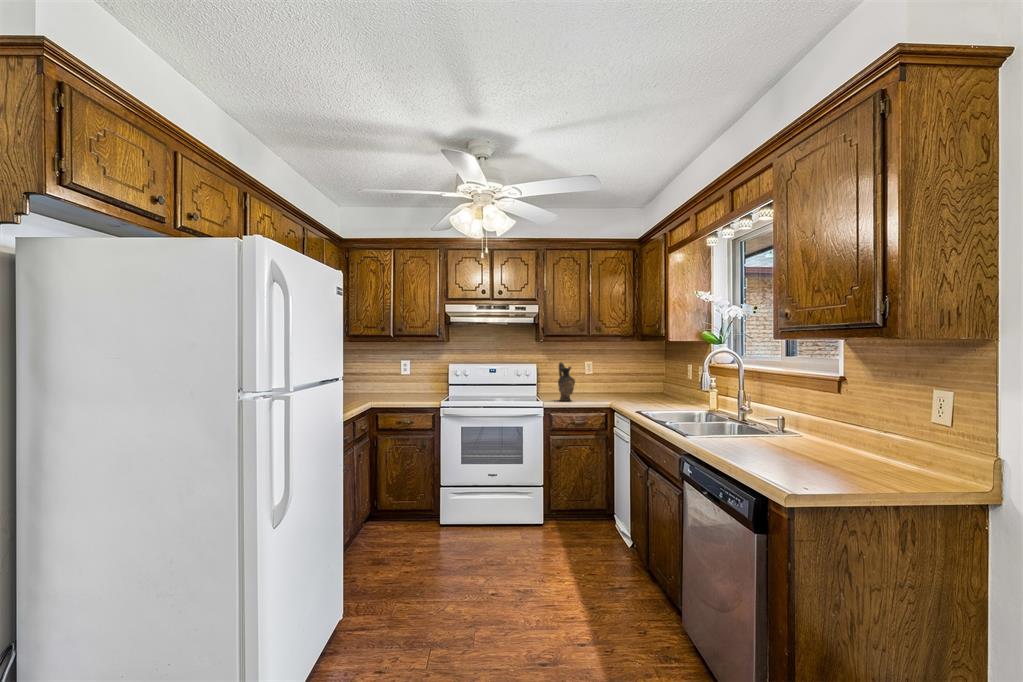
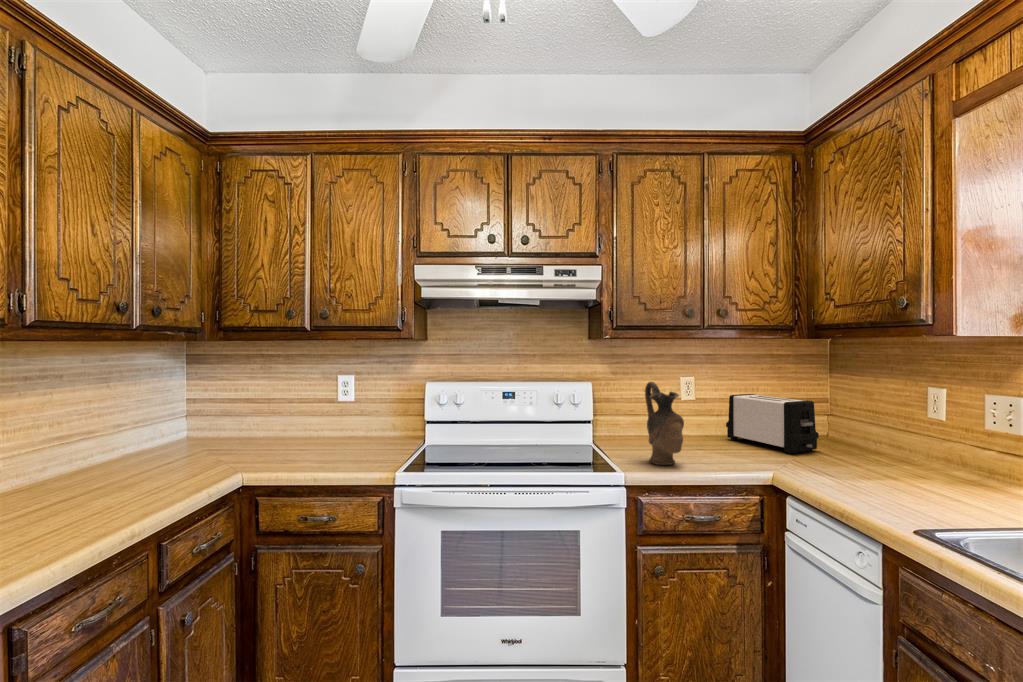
toaster: none [608,371,646,398] -> present [726,394,819,454]

